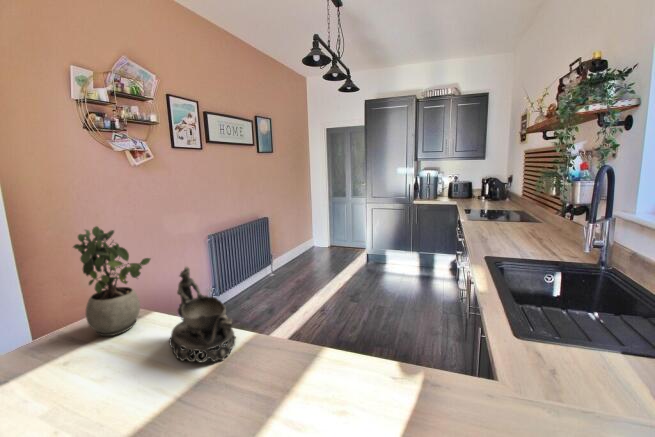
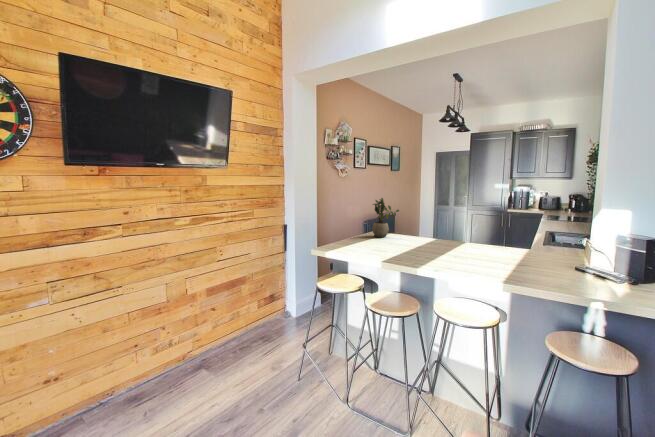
decorative bowl: present [169,267,236,362] -> none [407,212,437,242]

